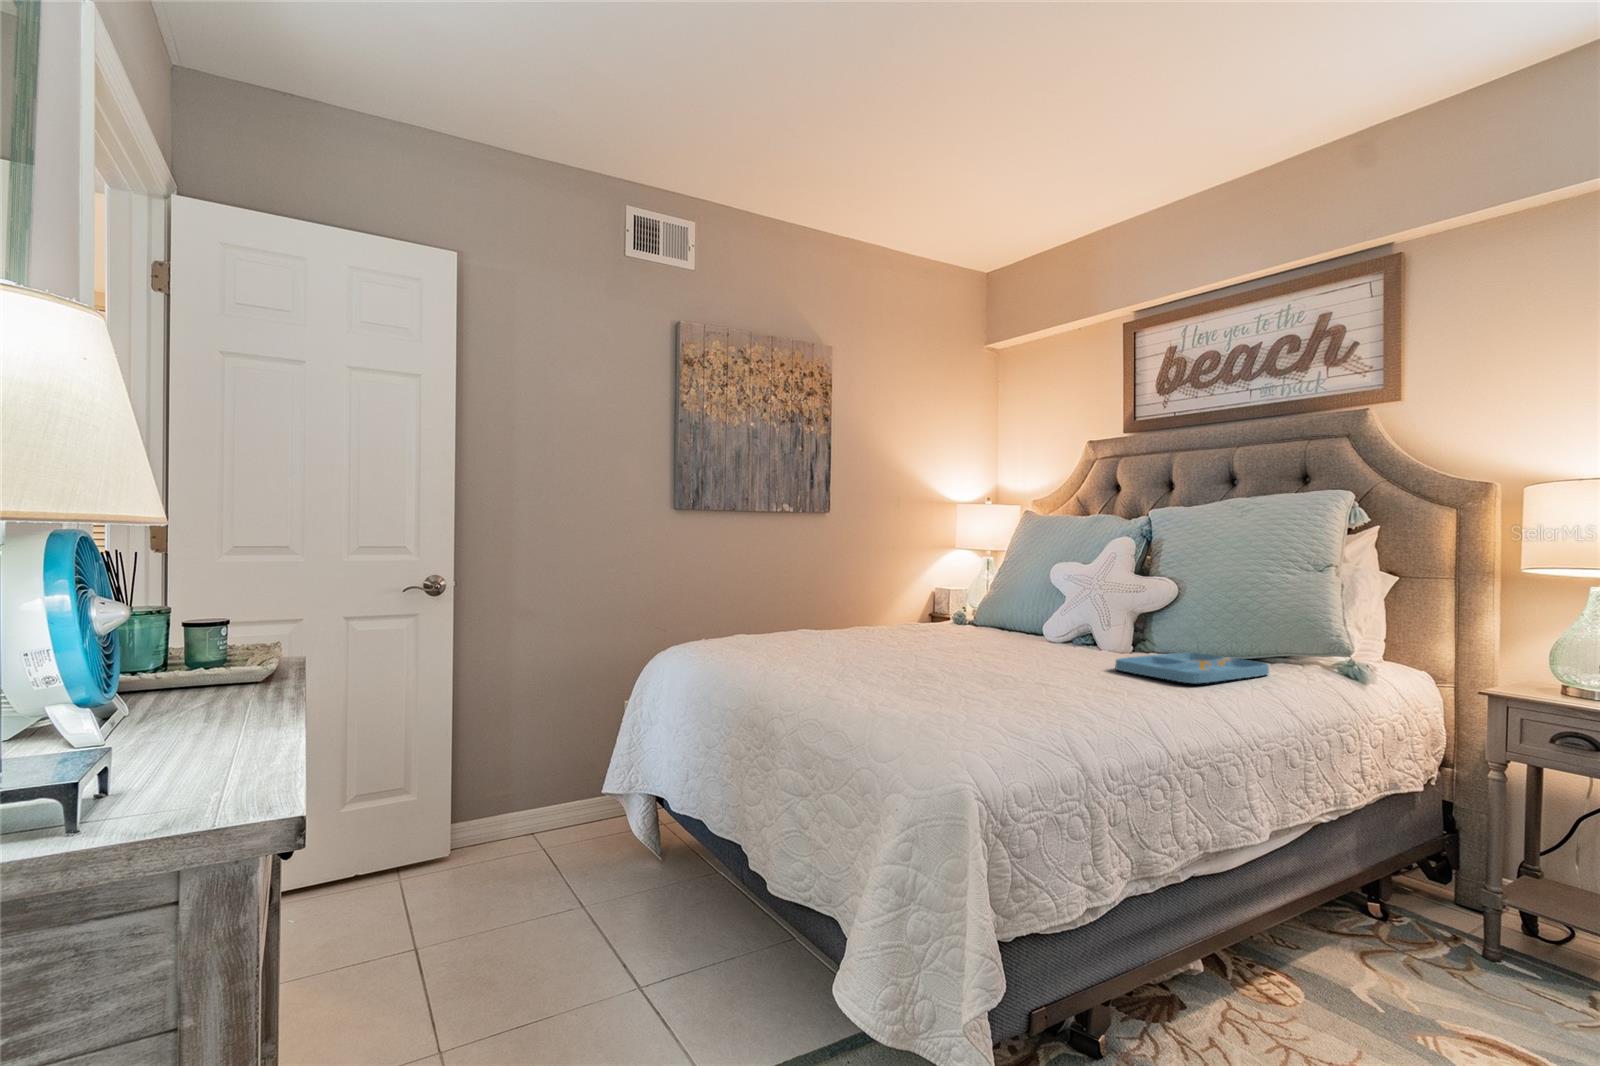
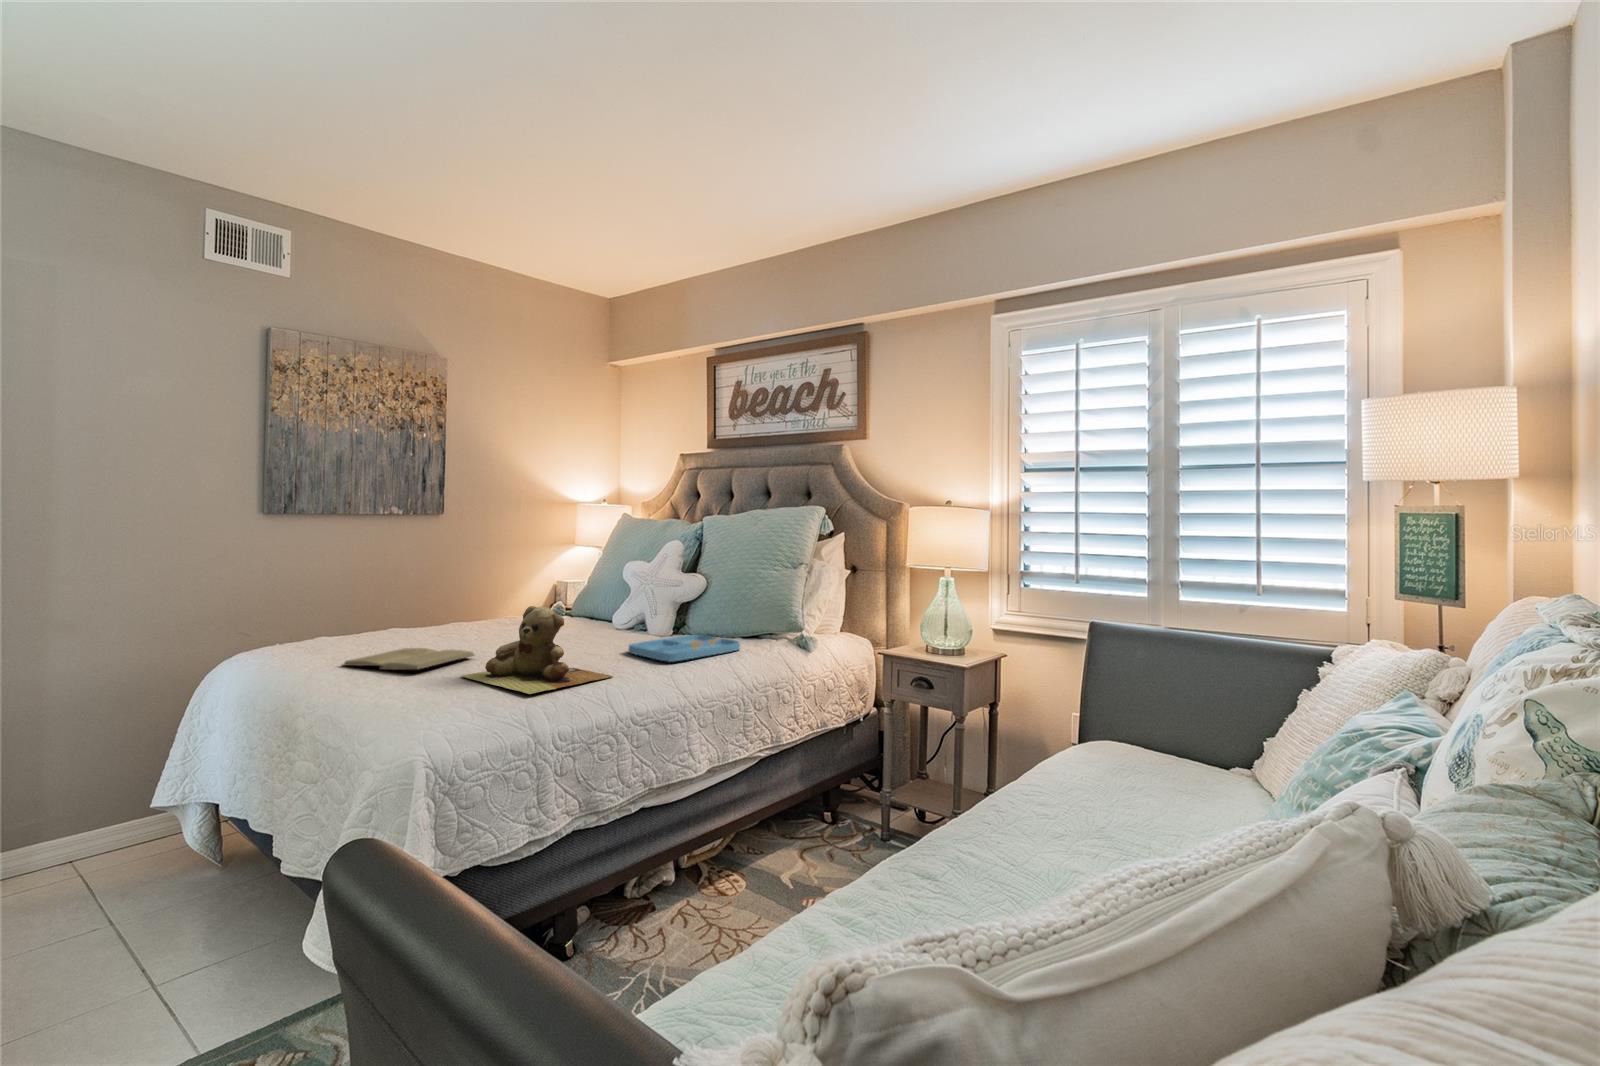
teddy bear: none [937,601,1136,711] -> present [462,606,613,694]
book: none [792,652,931,675] -> present [343,648,474,670]

